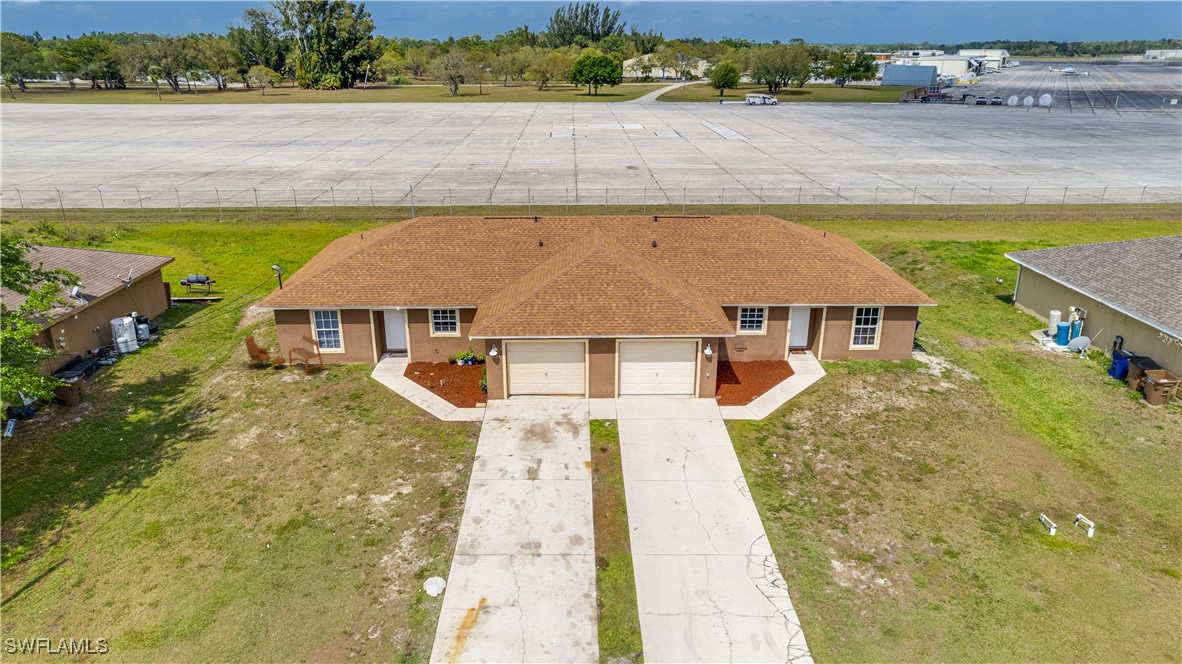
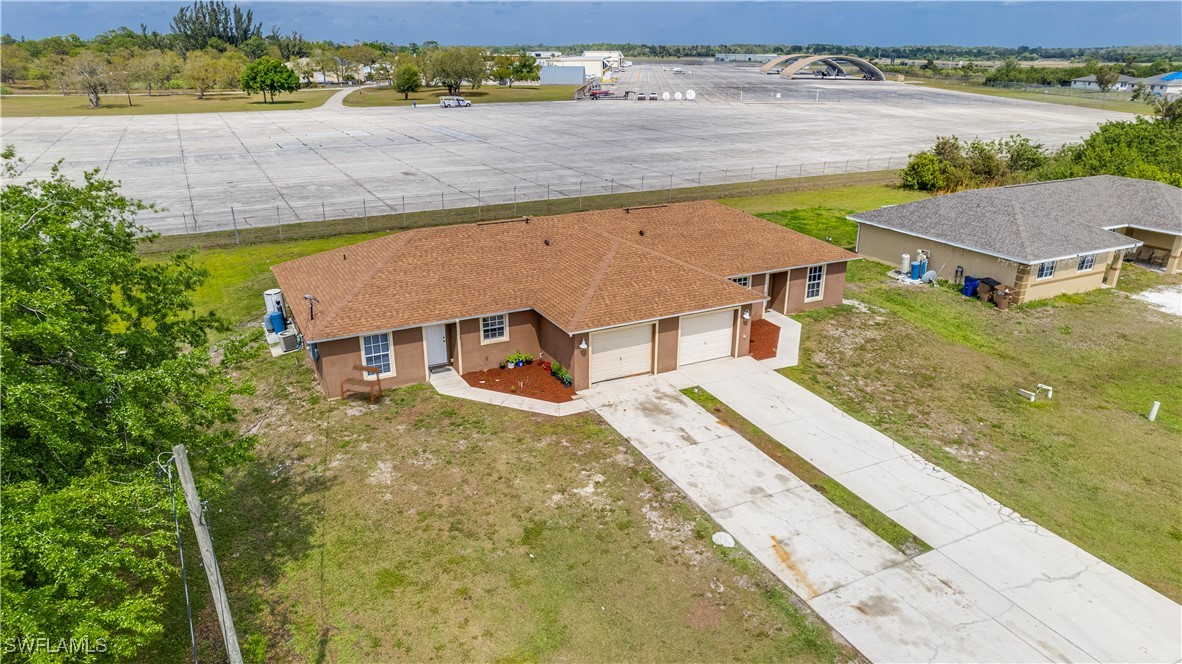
lounge chair: present [244,336,286,367] -> none [292,375,340,410]

